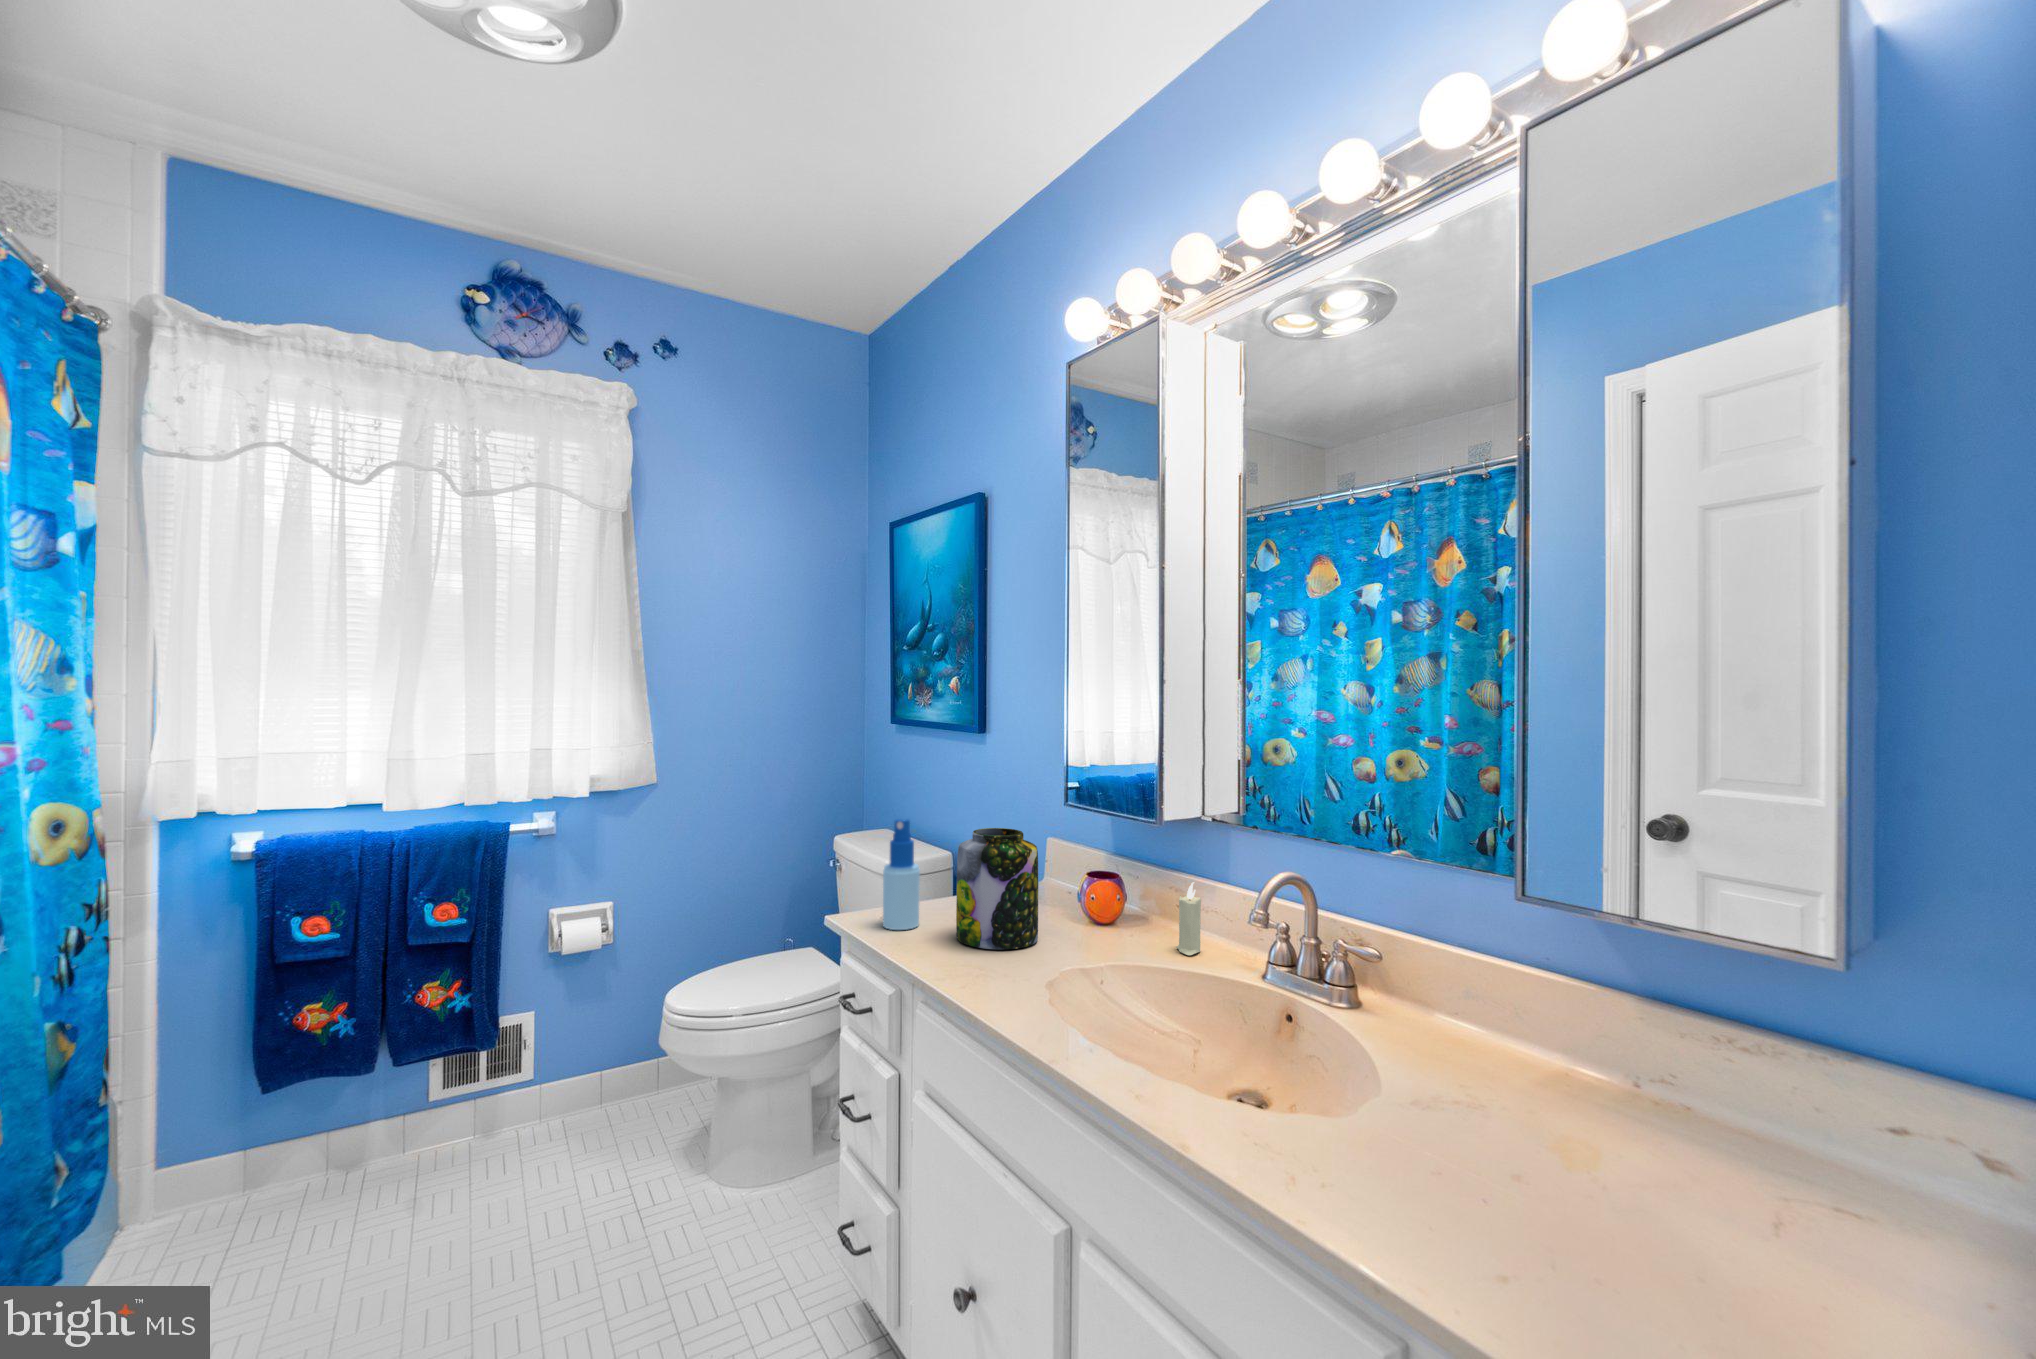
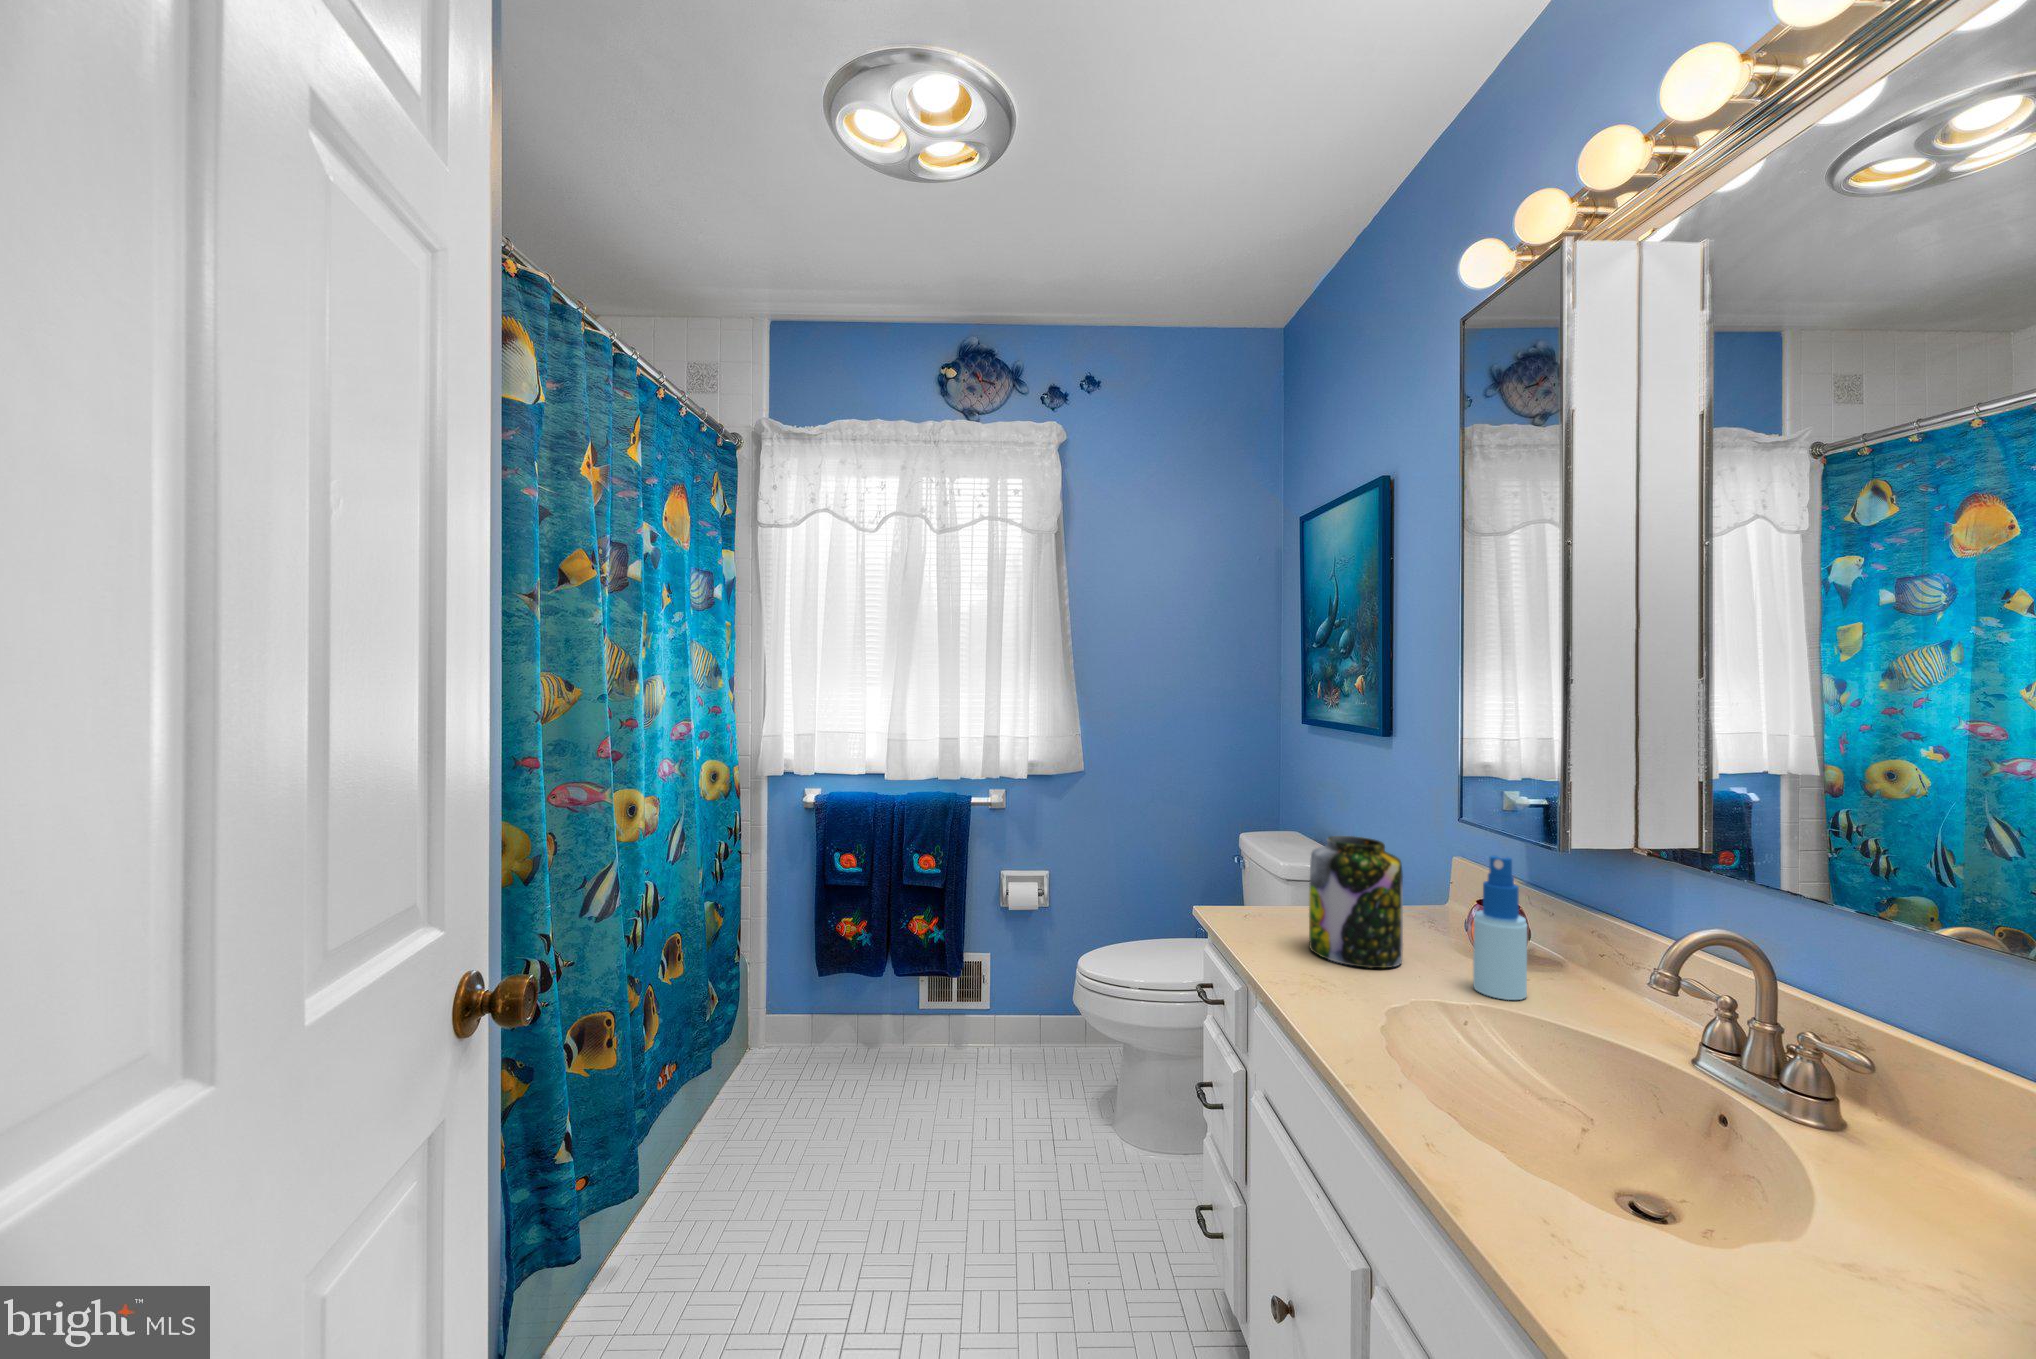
spray bottle: present [883,819,920,930] -> present [1473,856,1527,1000]
candle: present [1176,882,1201,955] -> none [1581,927,1617,1016]

